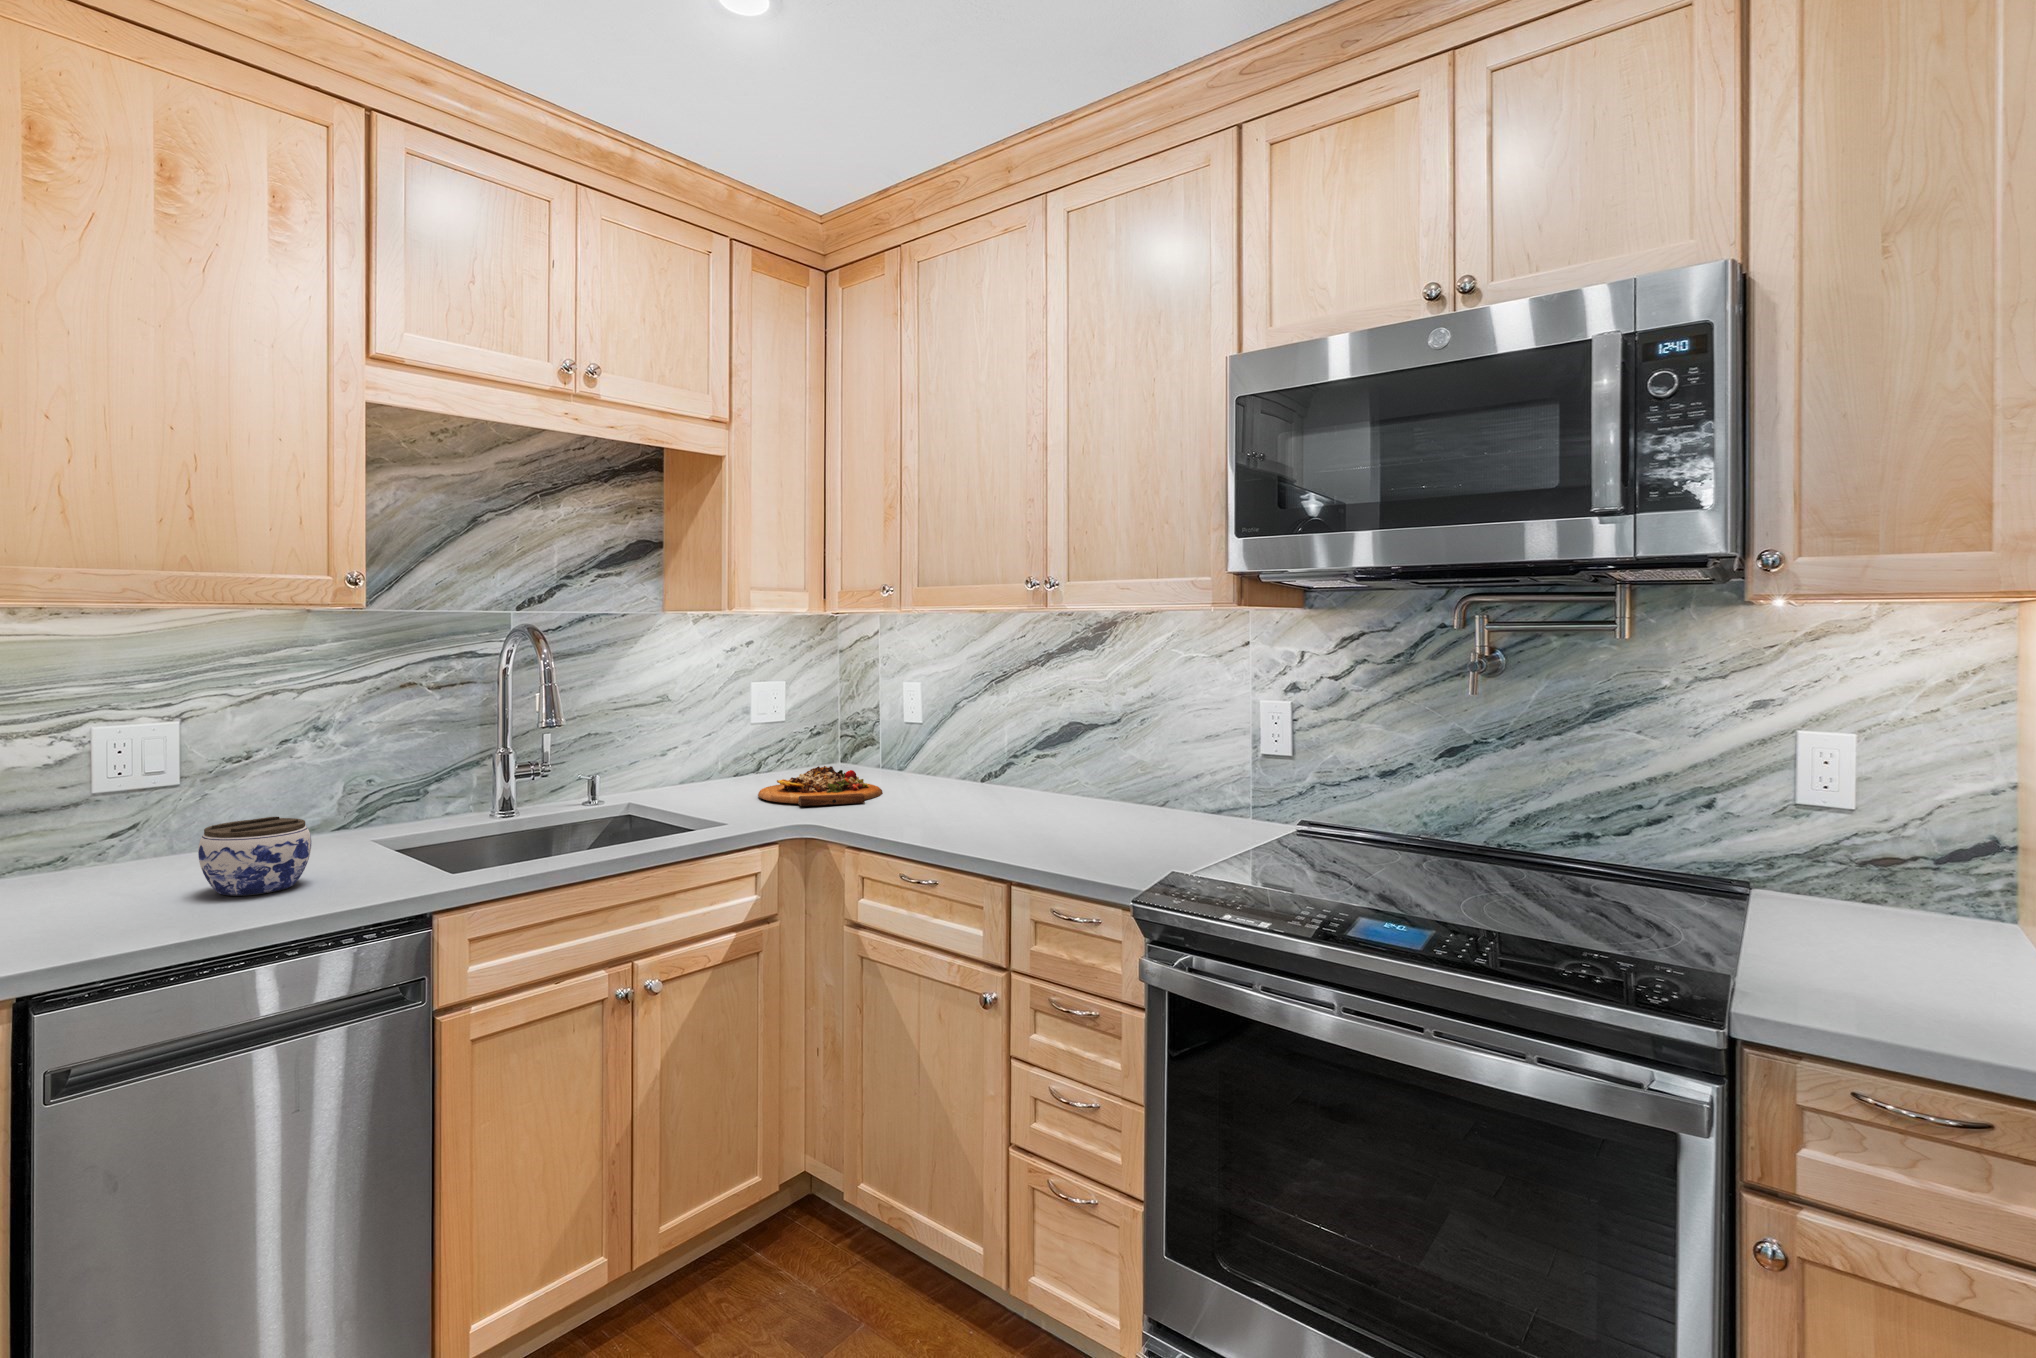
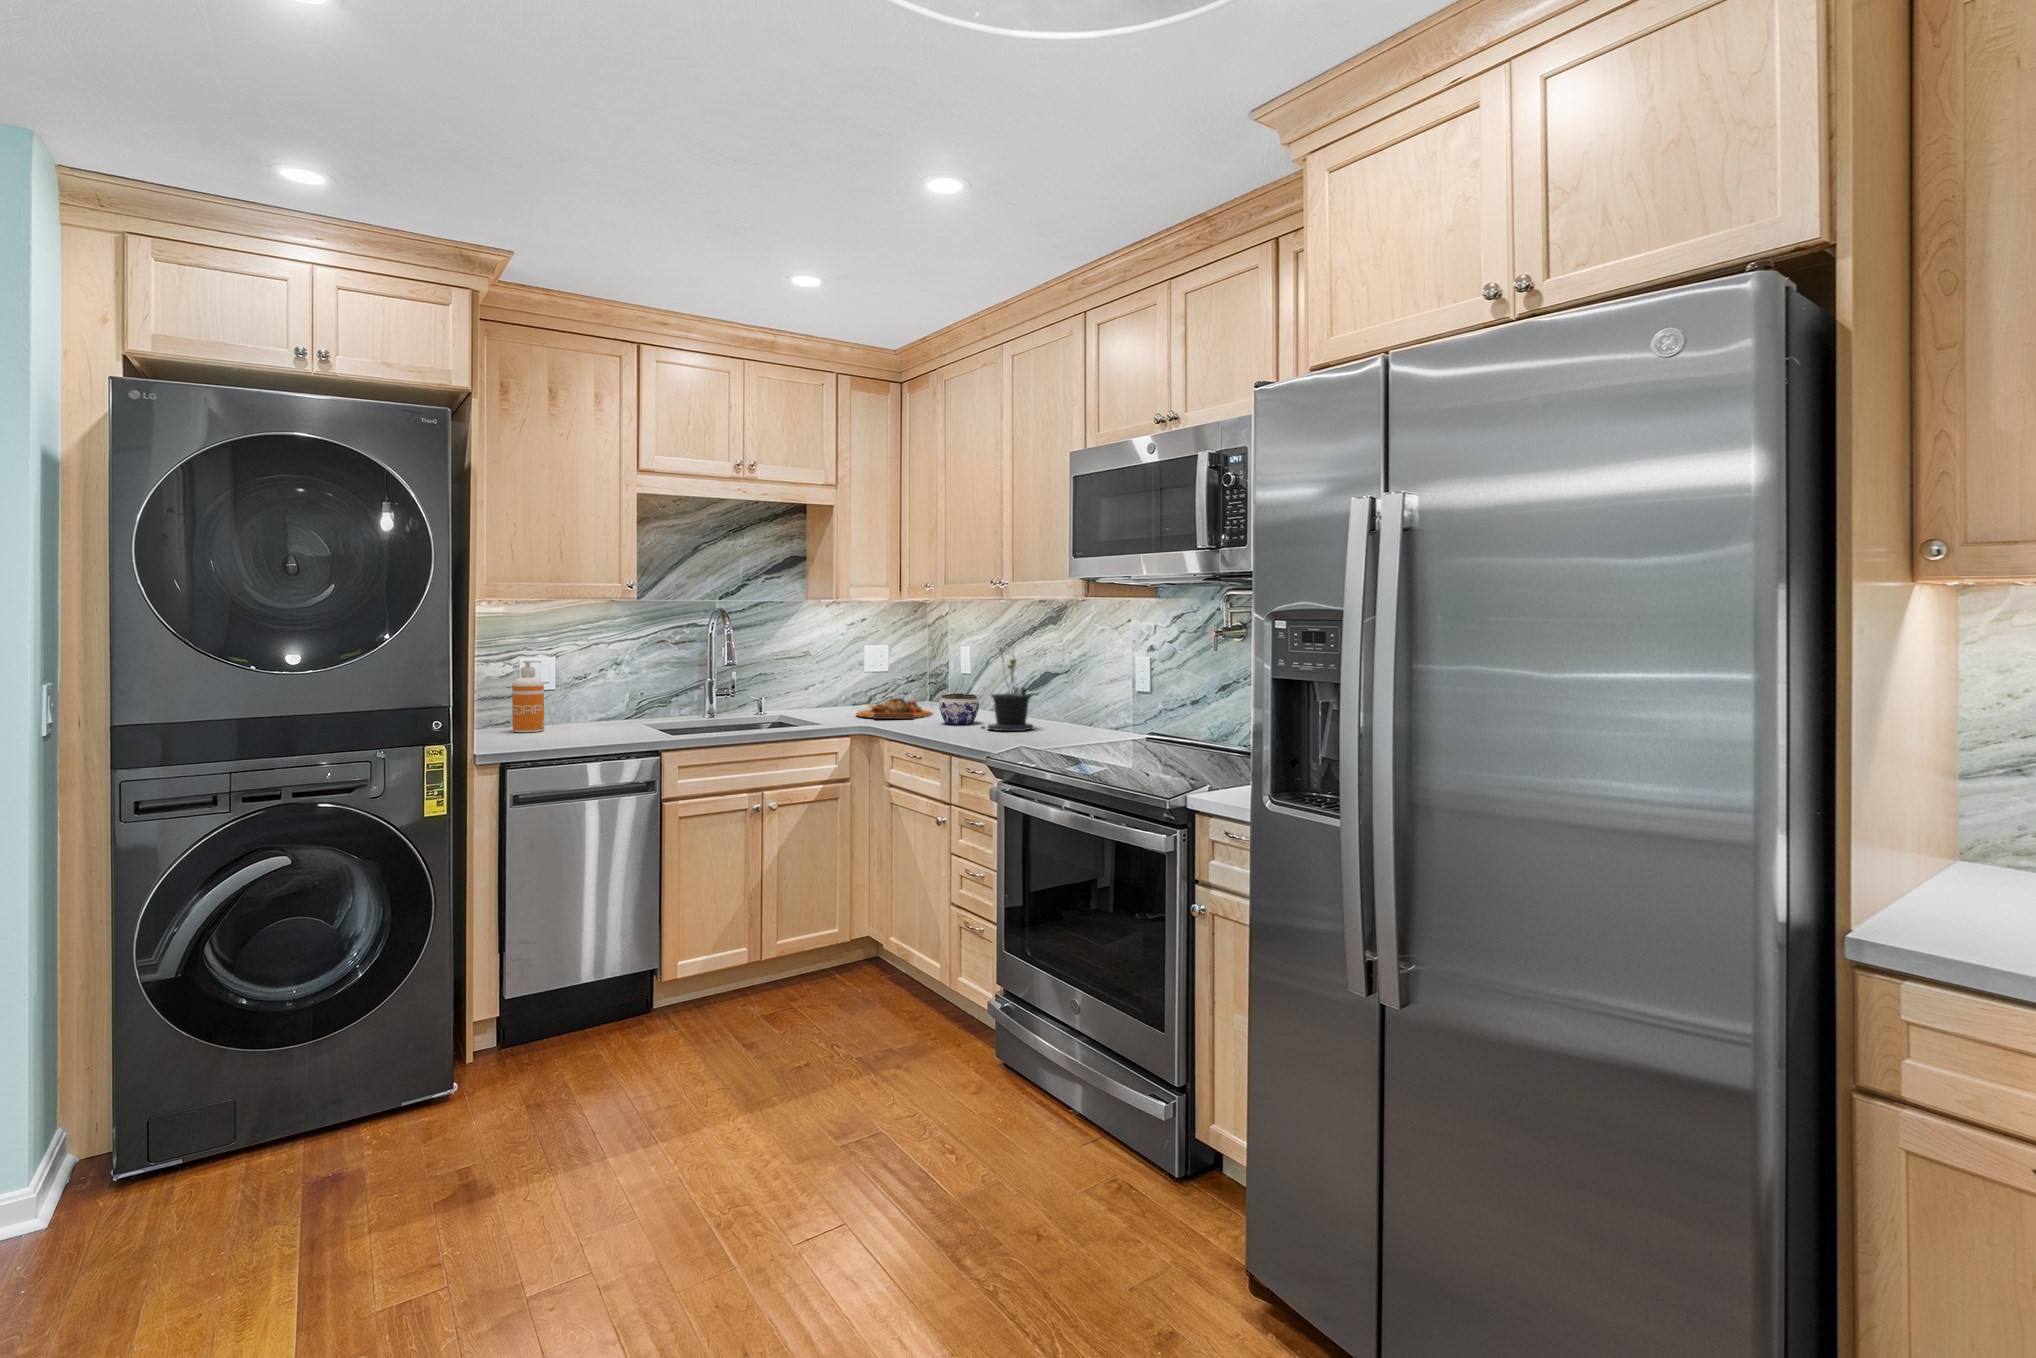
potted plant: none [998,686,1094,827] -> present [982,647,1034,731]
soap dispenser: none [77,732,157,882] -> present [512,661,544,732]
jar: present [198,817,311,896] -> present [940,693,979,724]

